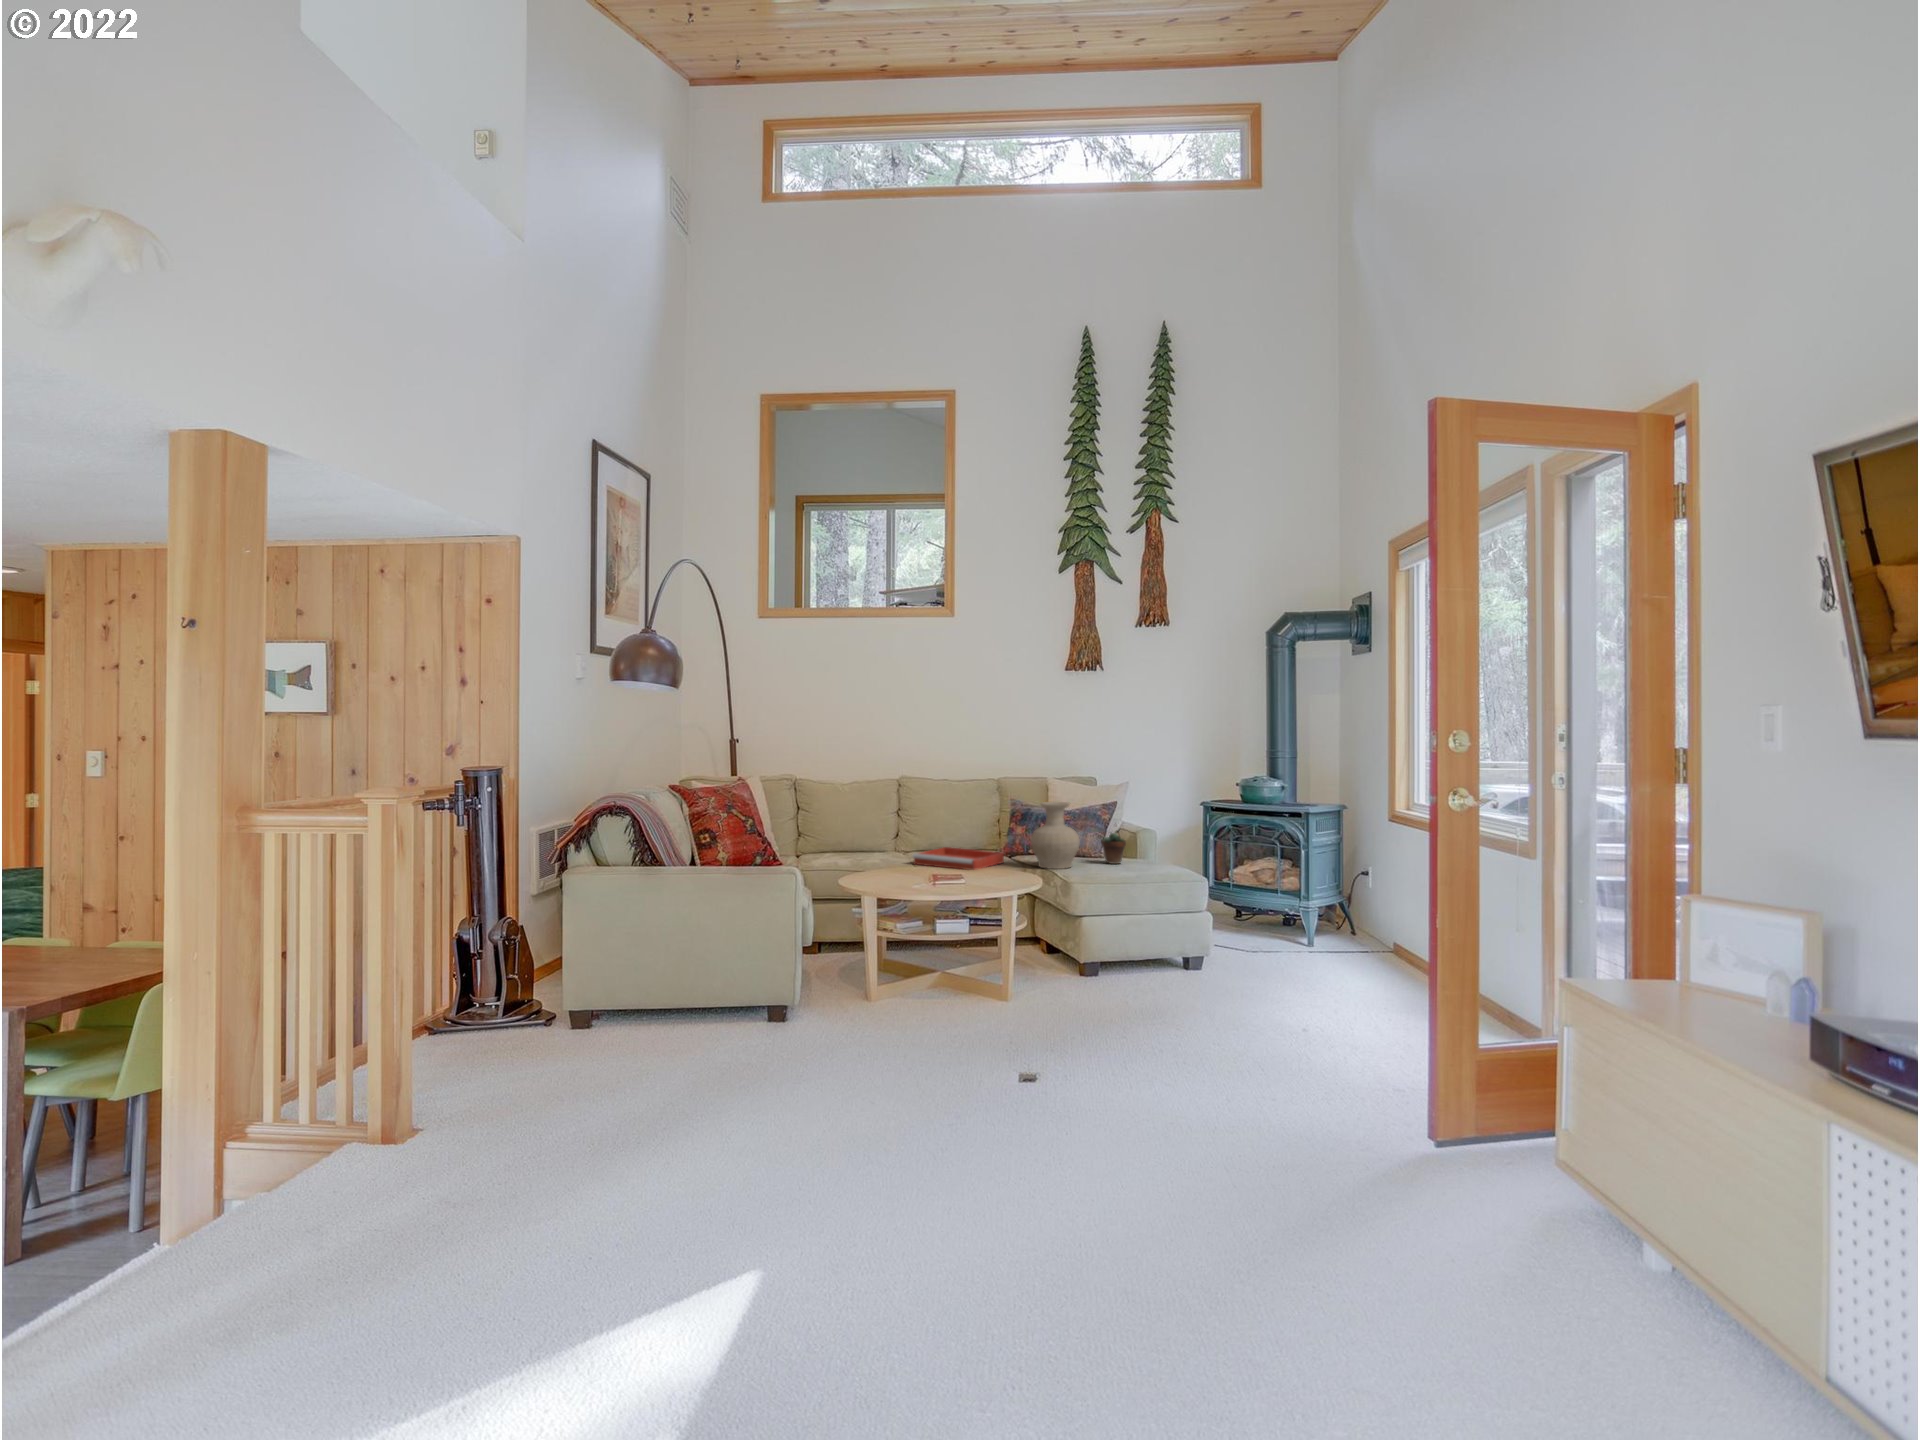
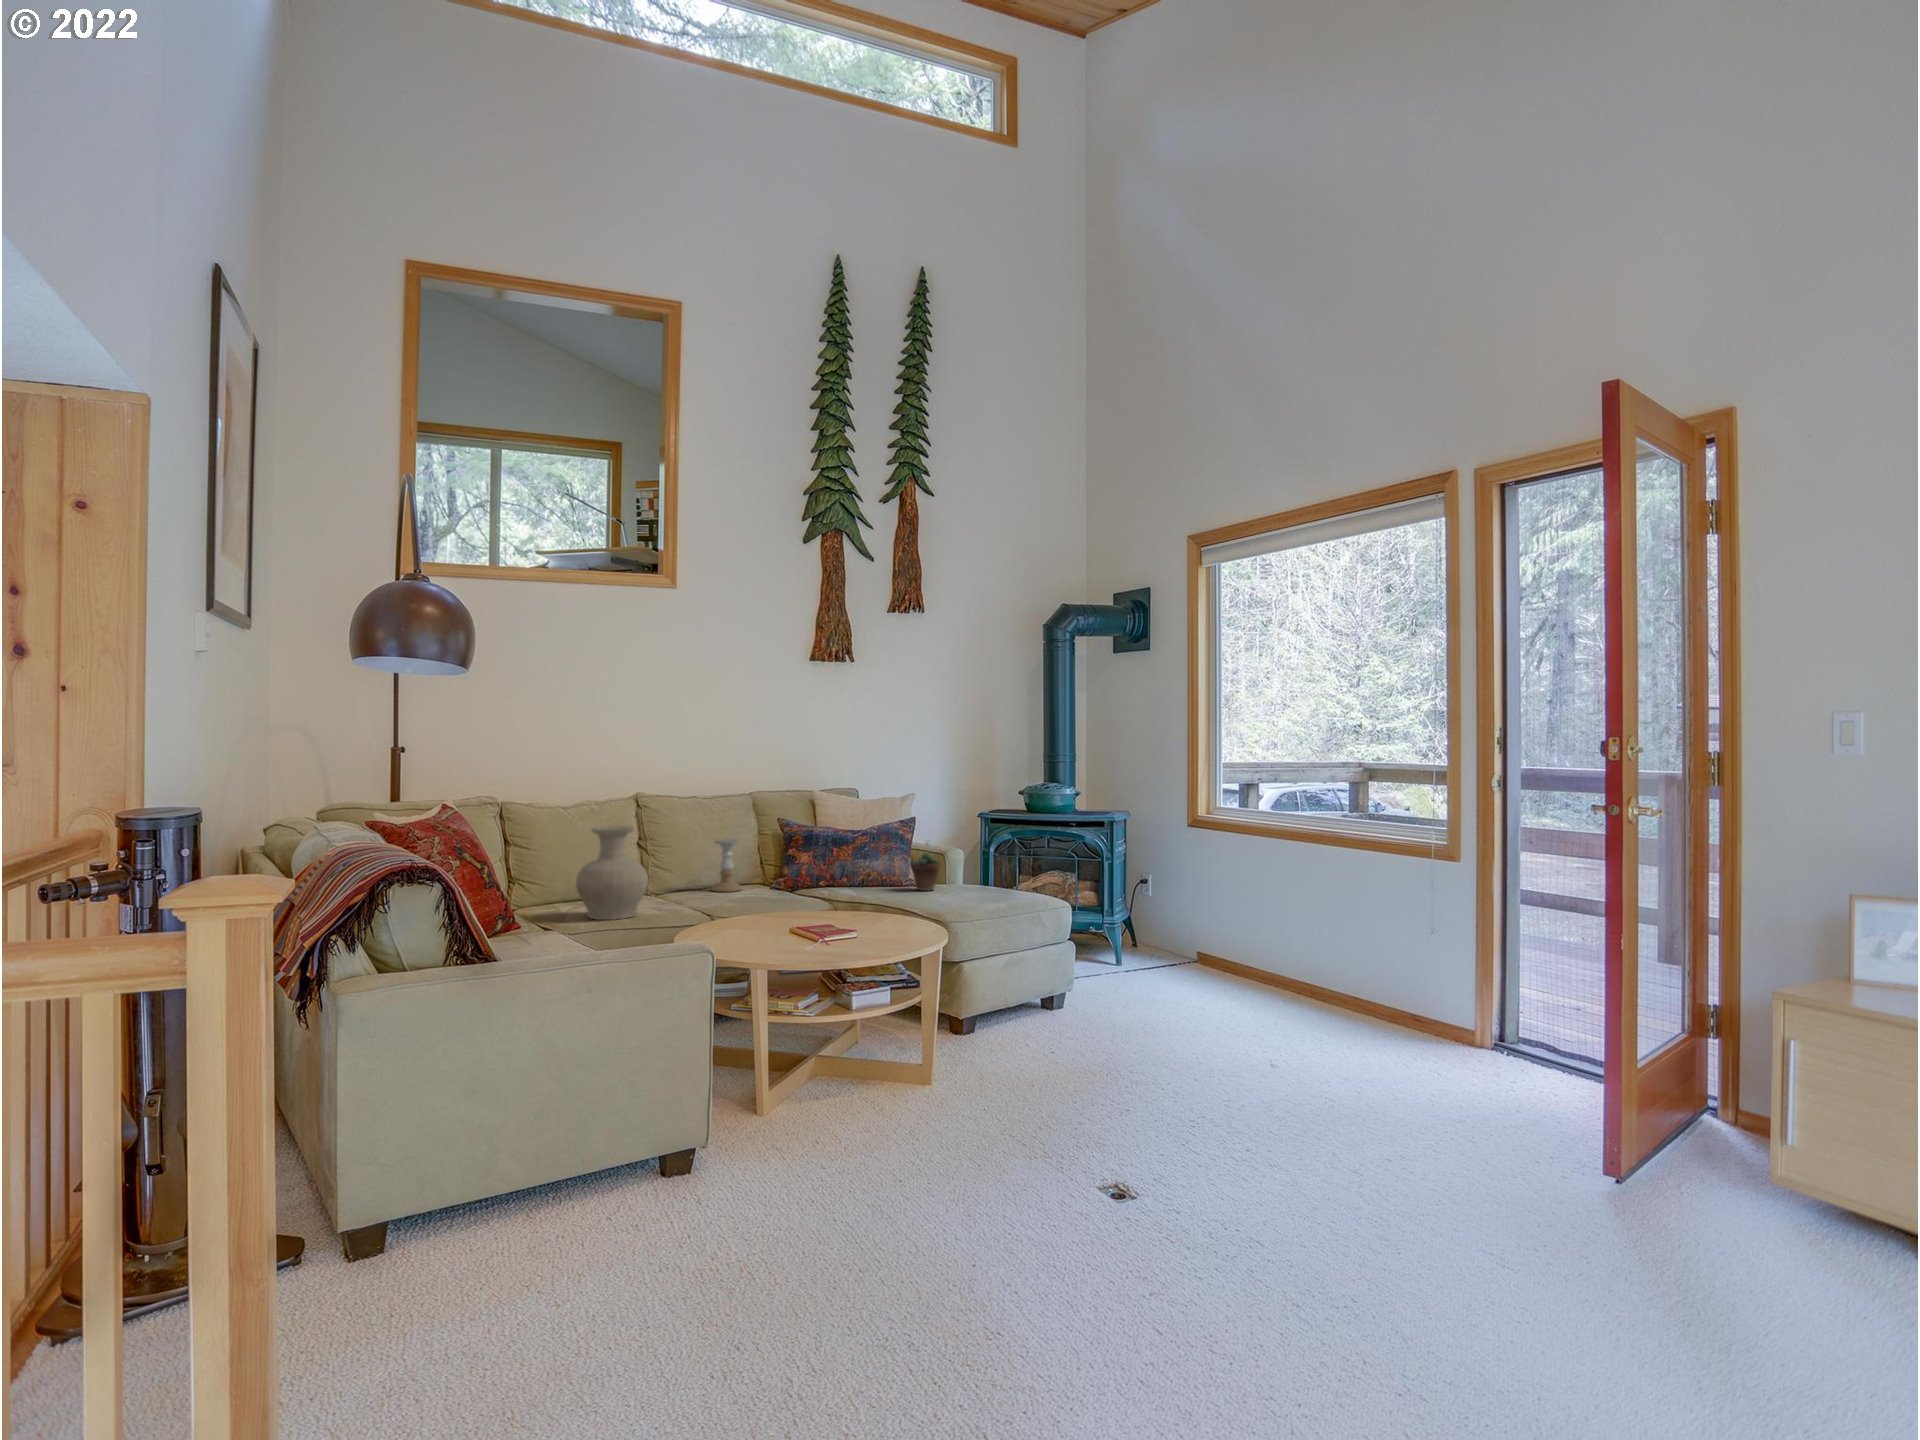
vase: present [1031,802,1080,869] -> present [576,826,648,920]
candle holder: none [959,813,982,853] -> present [711,839,742,892]
tray: present [912,847,1004,870] -> none [691,885,803,912]

